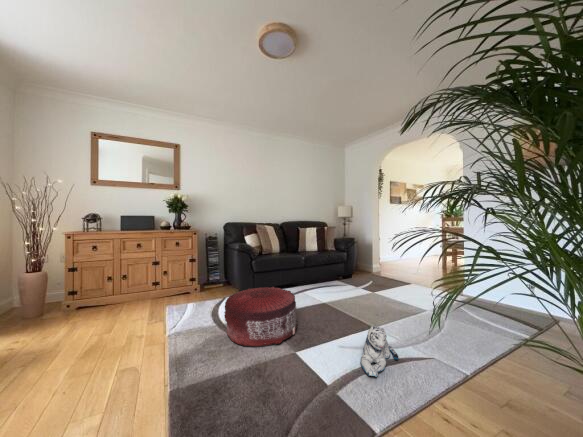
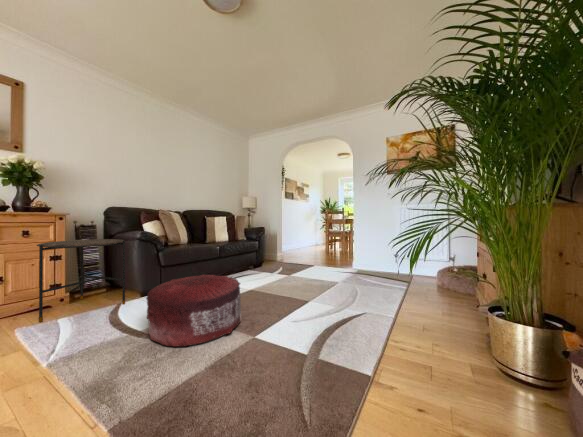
side table: none [180,248,229,304] -> present [37,239,125,322]
plush toy: present [361,326,398,377] -> none [316,292,348,338]

